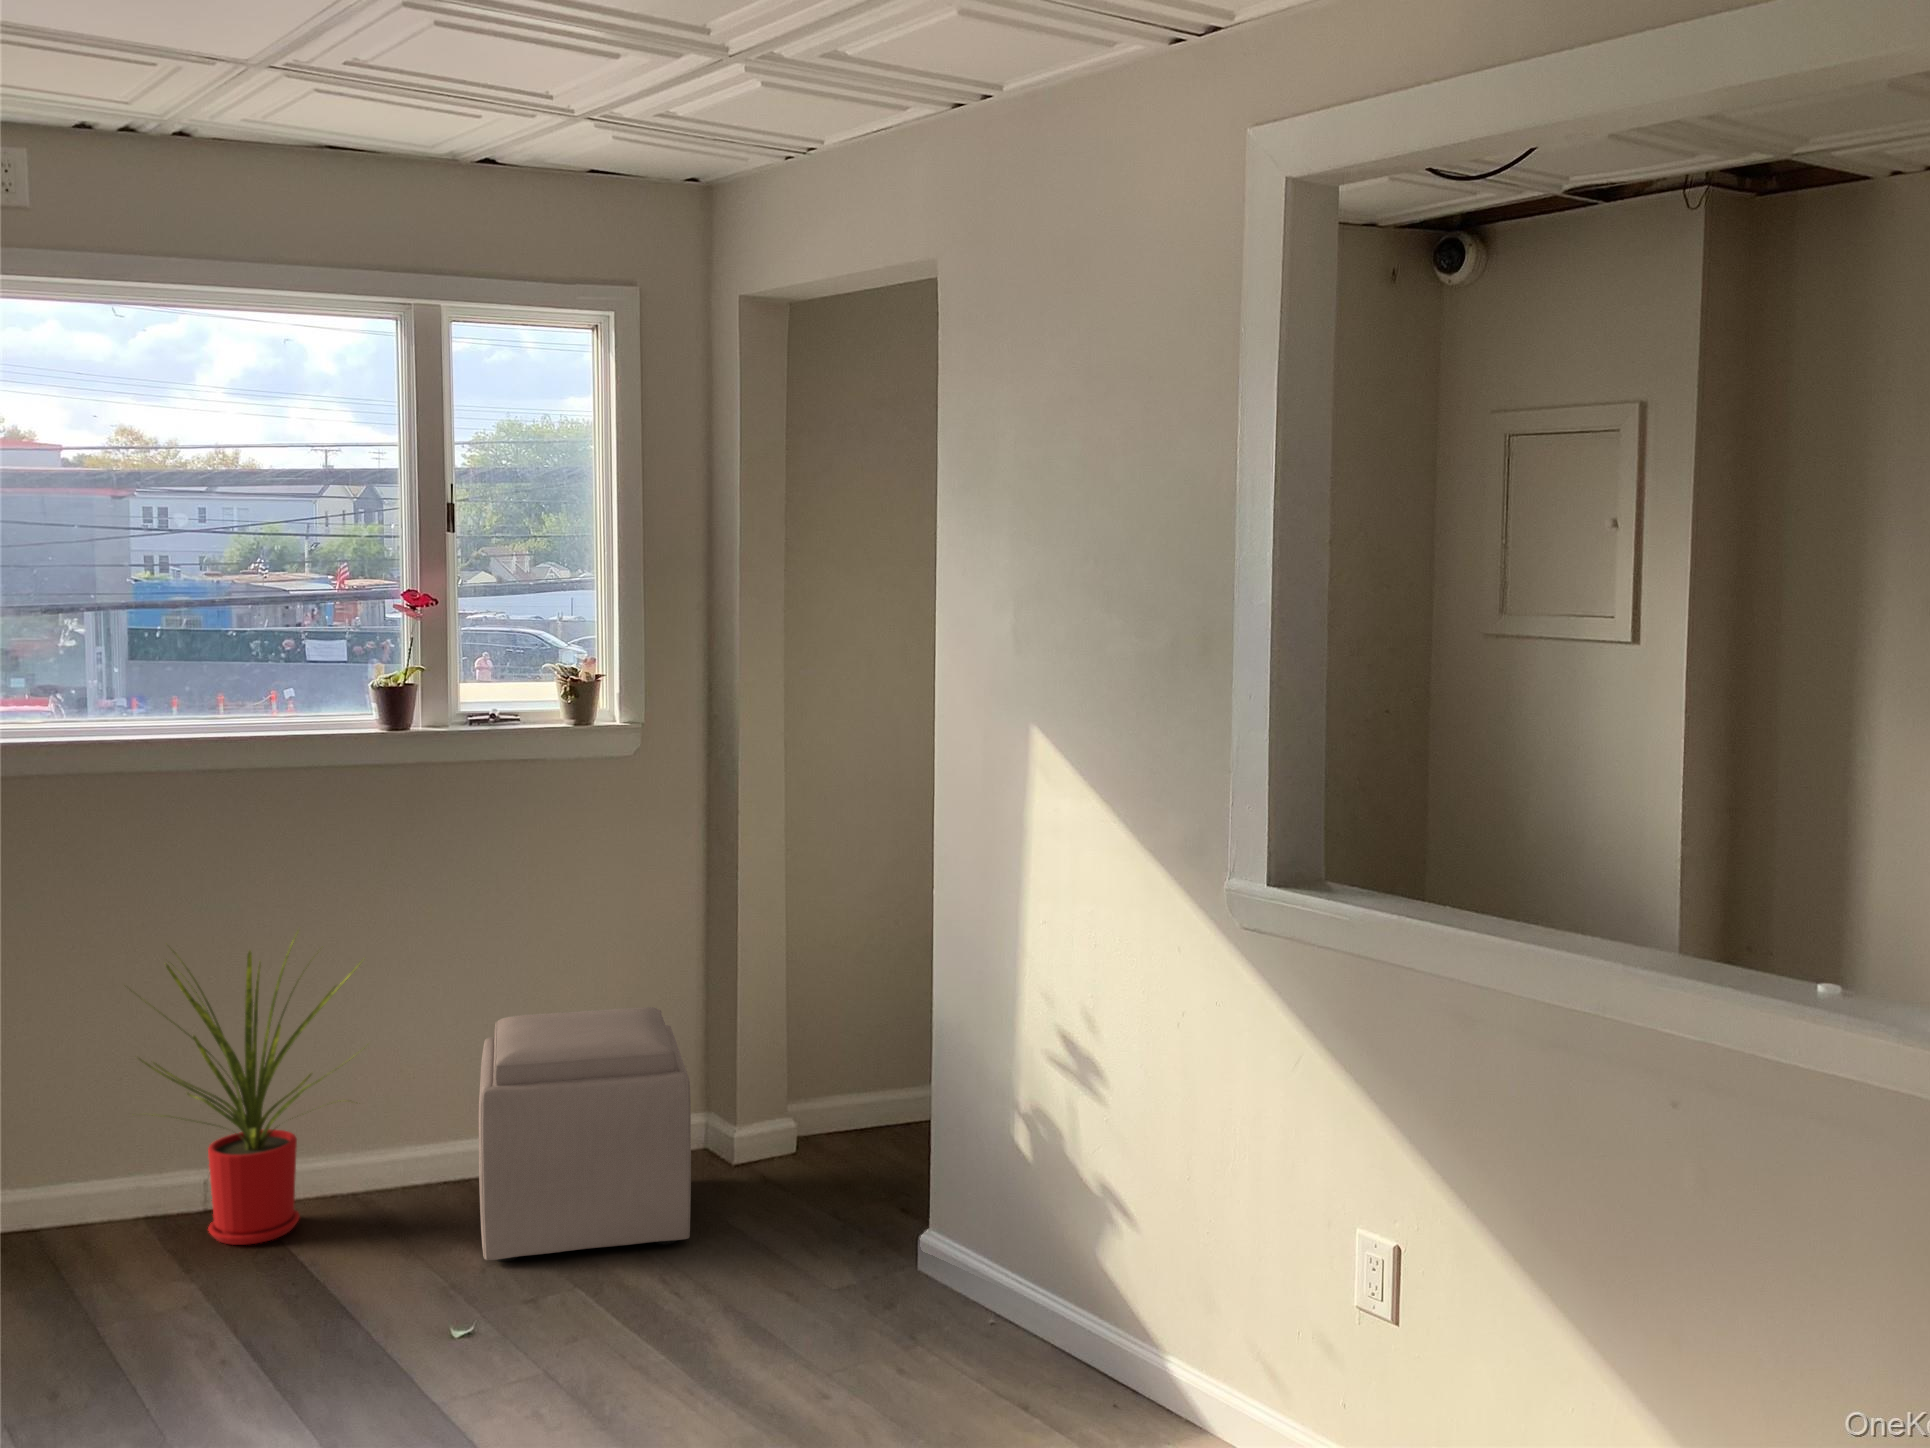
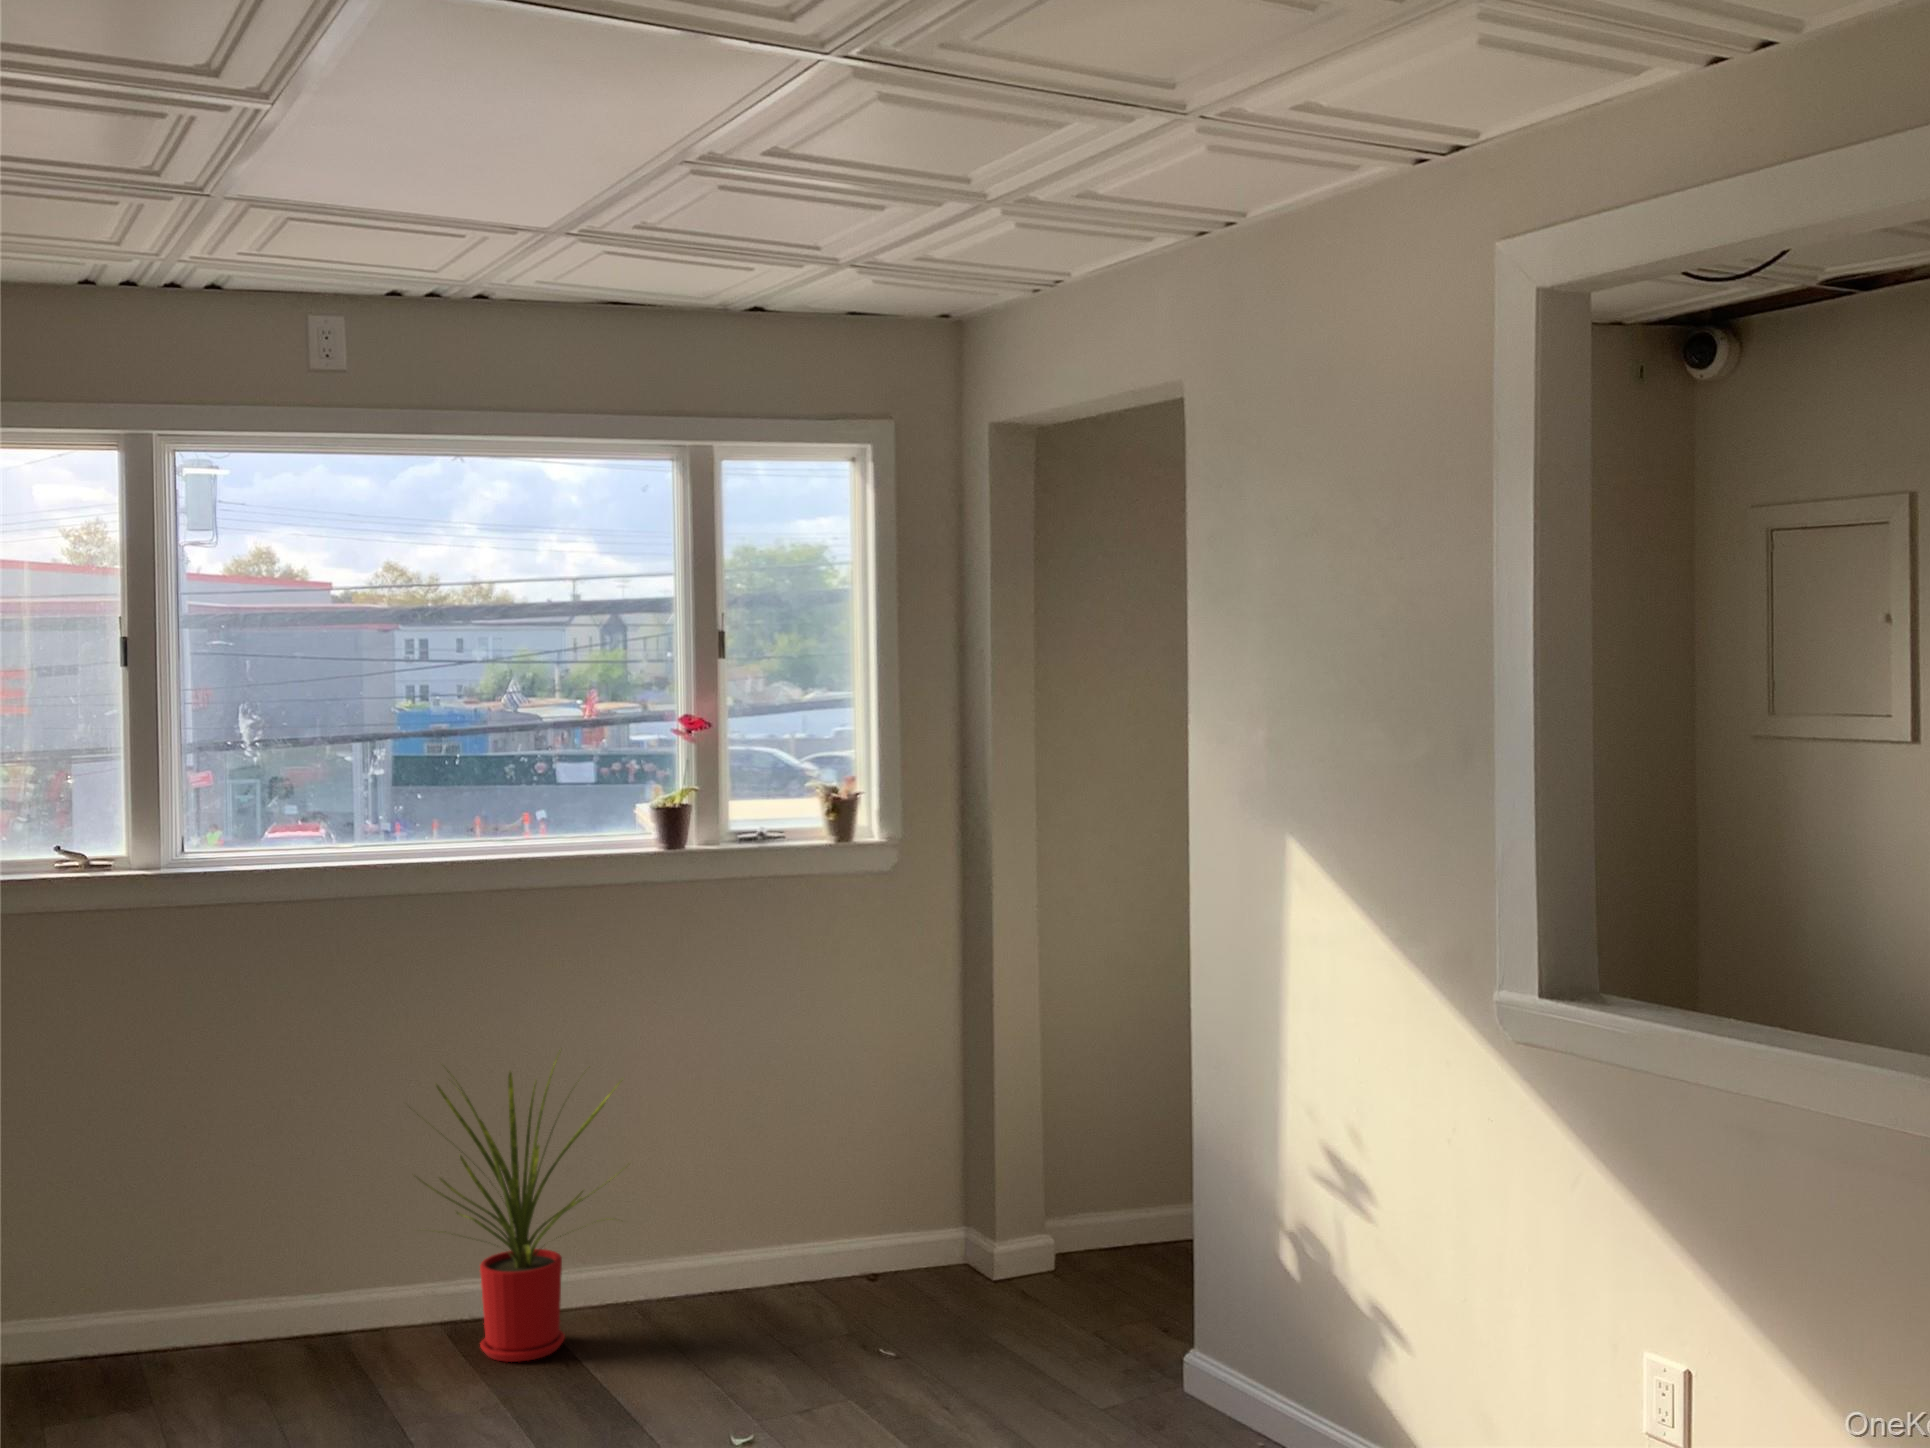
ottoman: present [479,1007,691,1262] -> none [736,1129,950,1381]

